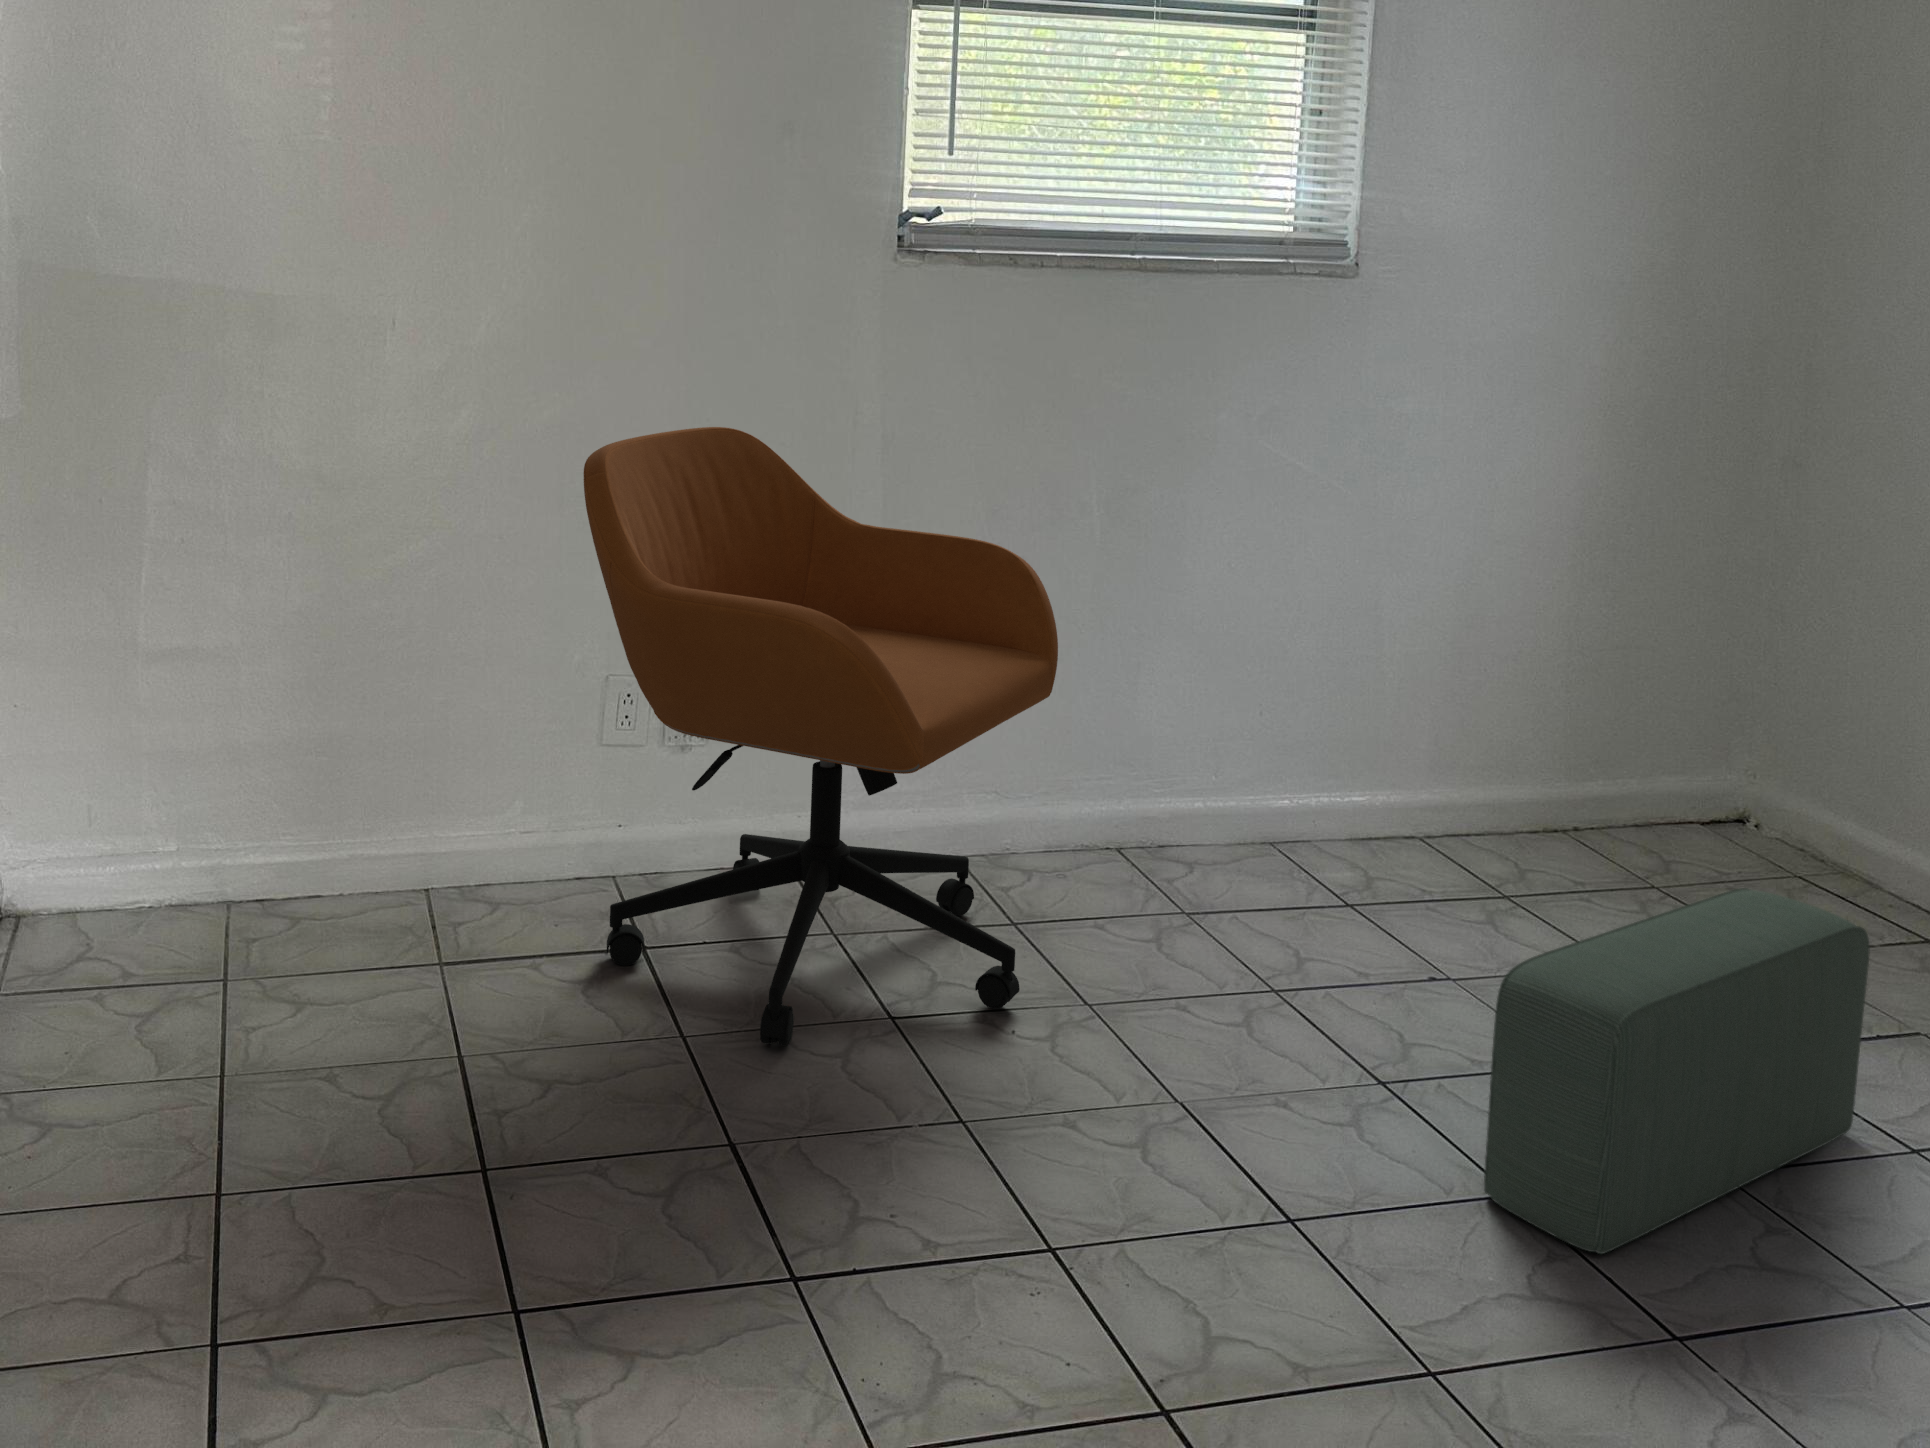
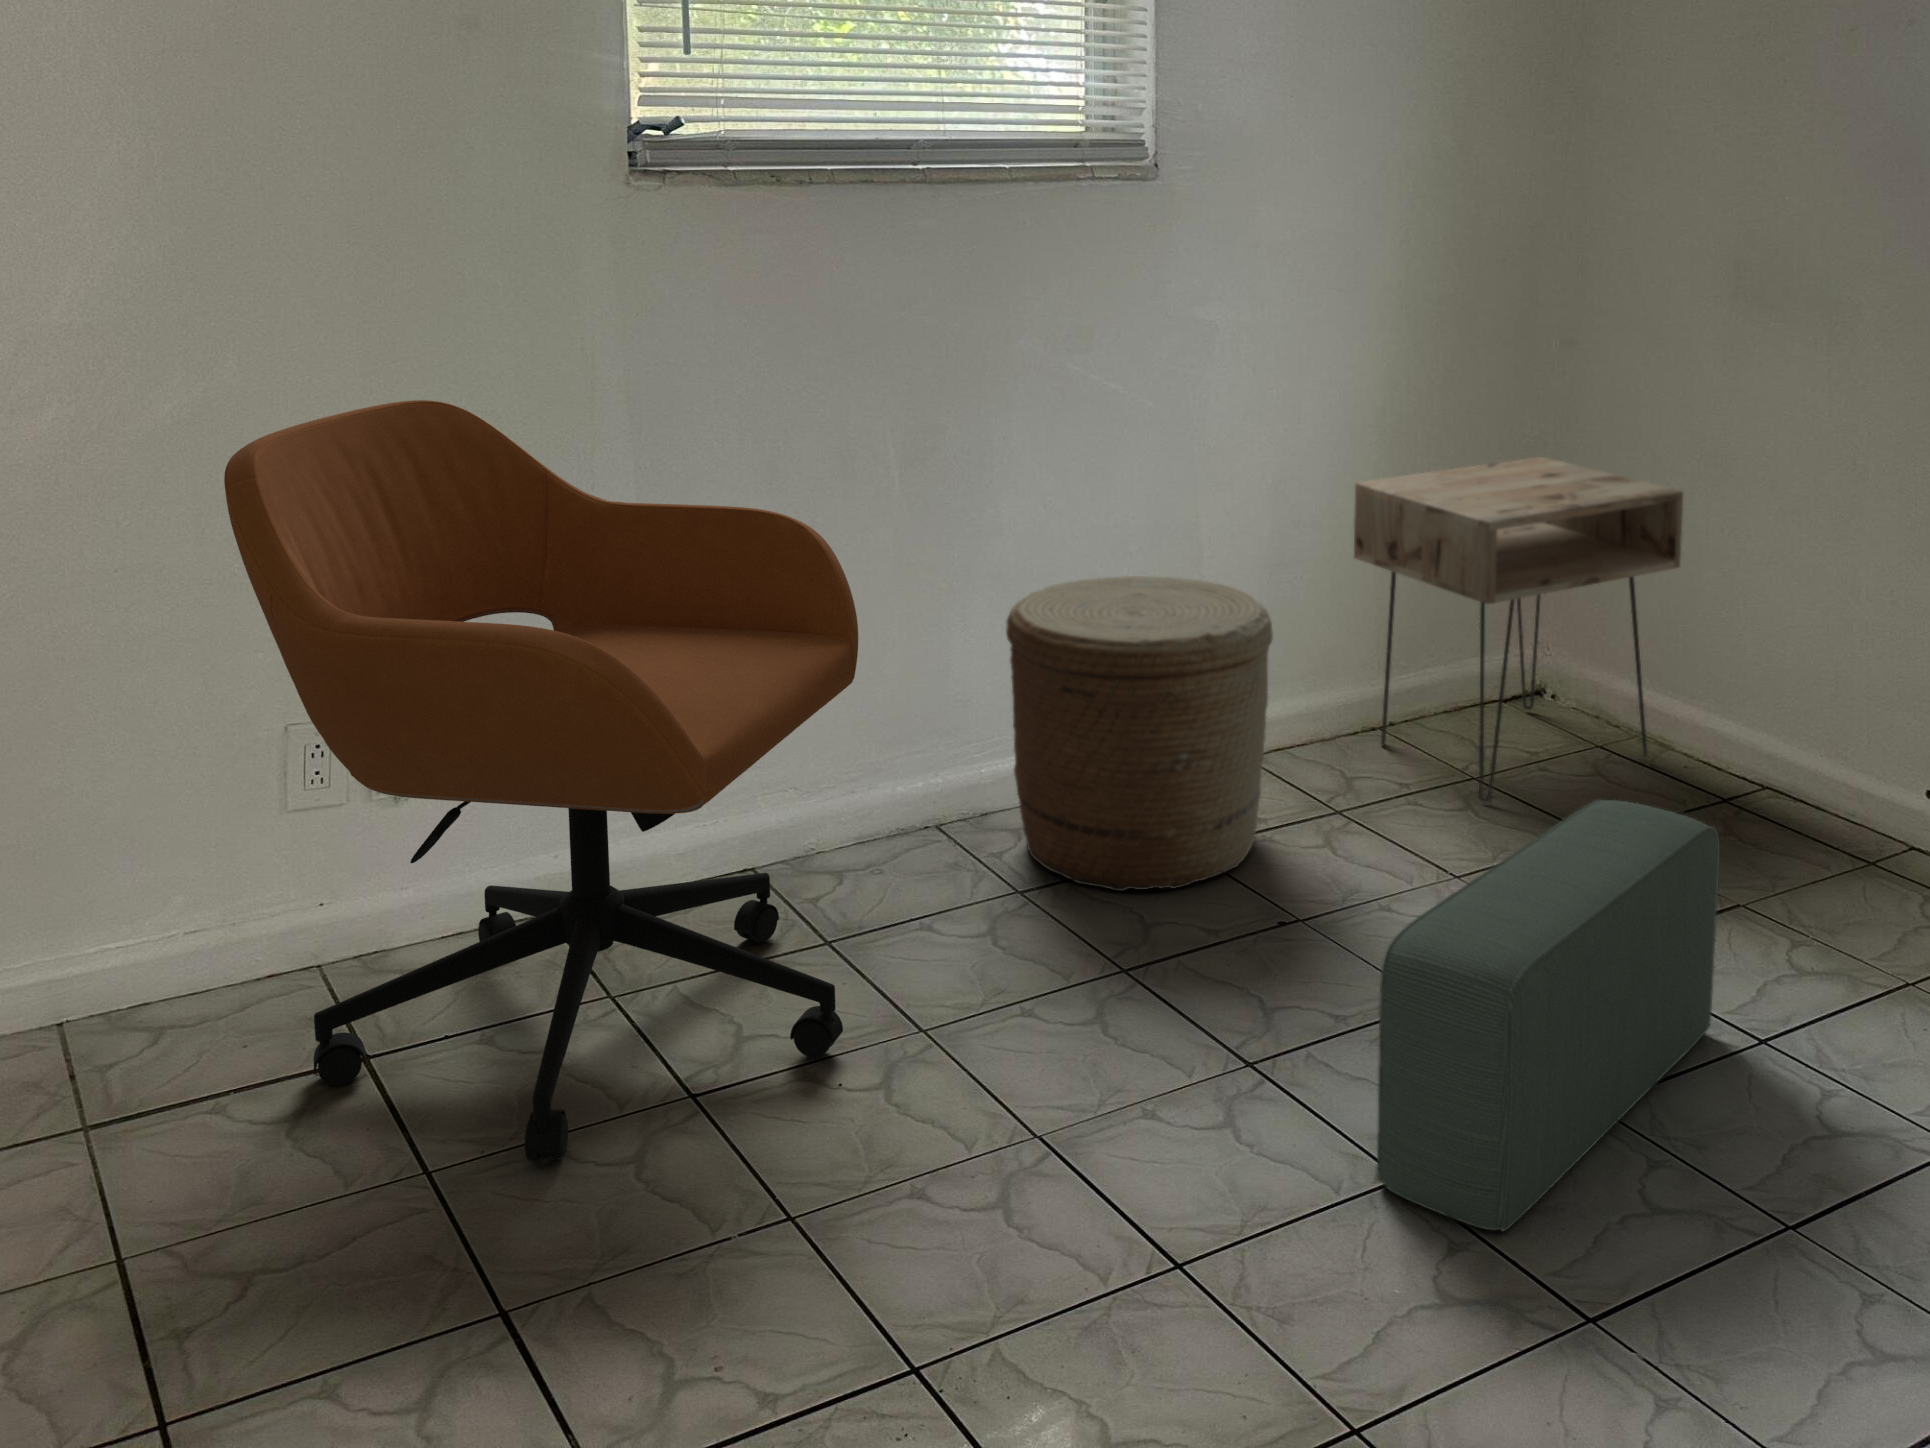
nightstand: none [1535,574,1890,903] -> present [1354,457,1683,803]
woven basket: none [1191,641,1440,930] -> present [1006,576,1273,891]

